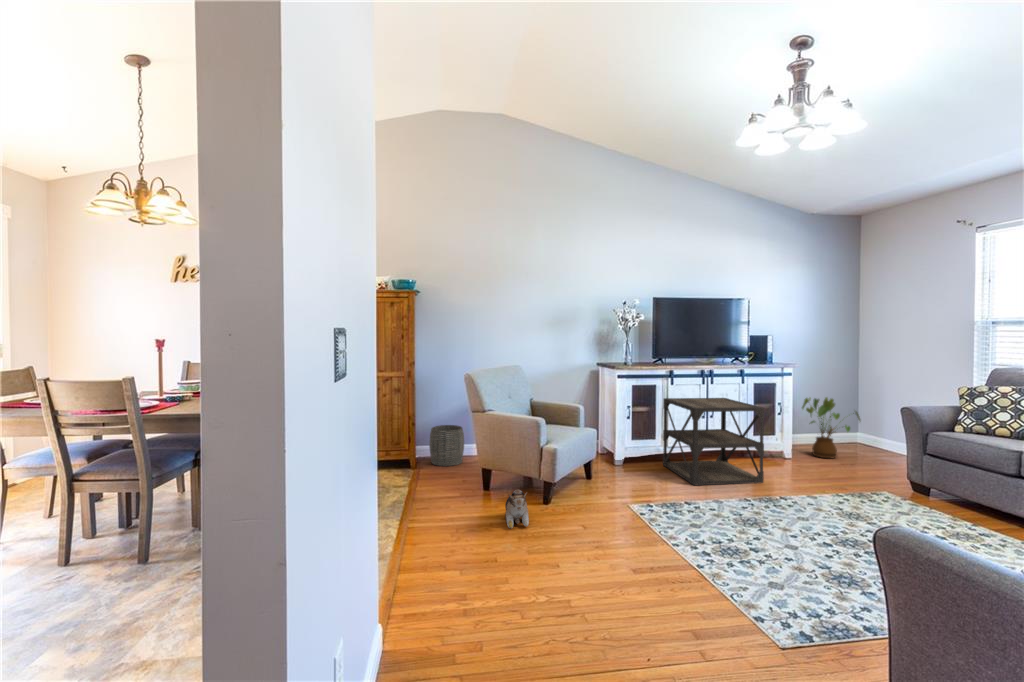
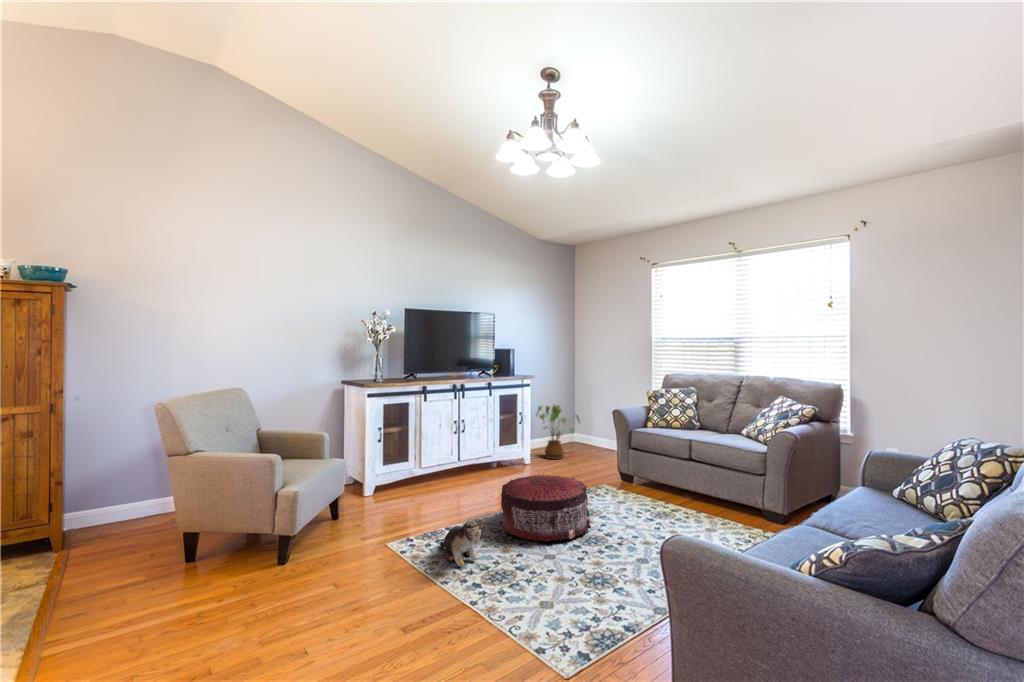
side table: present [663,398,764,485] -> none [416,411,513,507]
woven basket: present [429,425,464,466] -> none [89,475,152,538]
pouf: none [743,466,851,536] -> present [501,474,591,542]
plush toy: present [505,489,529,529] -> present [440,521,484,567]

